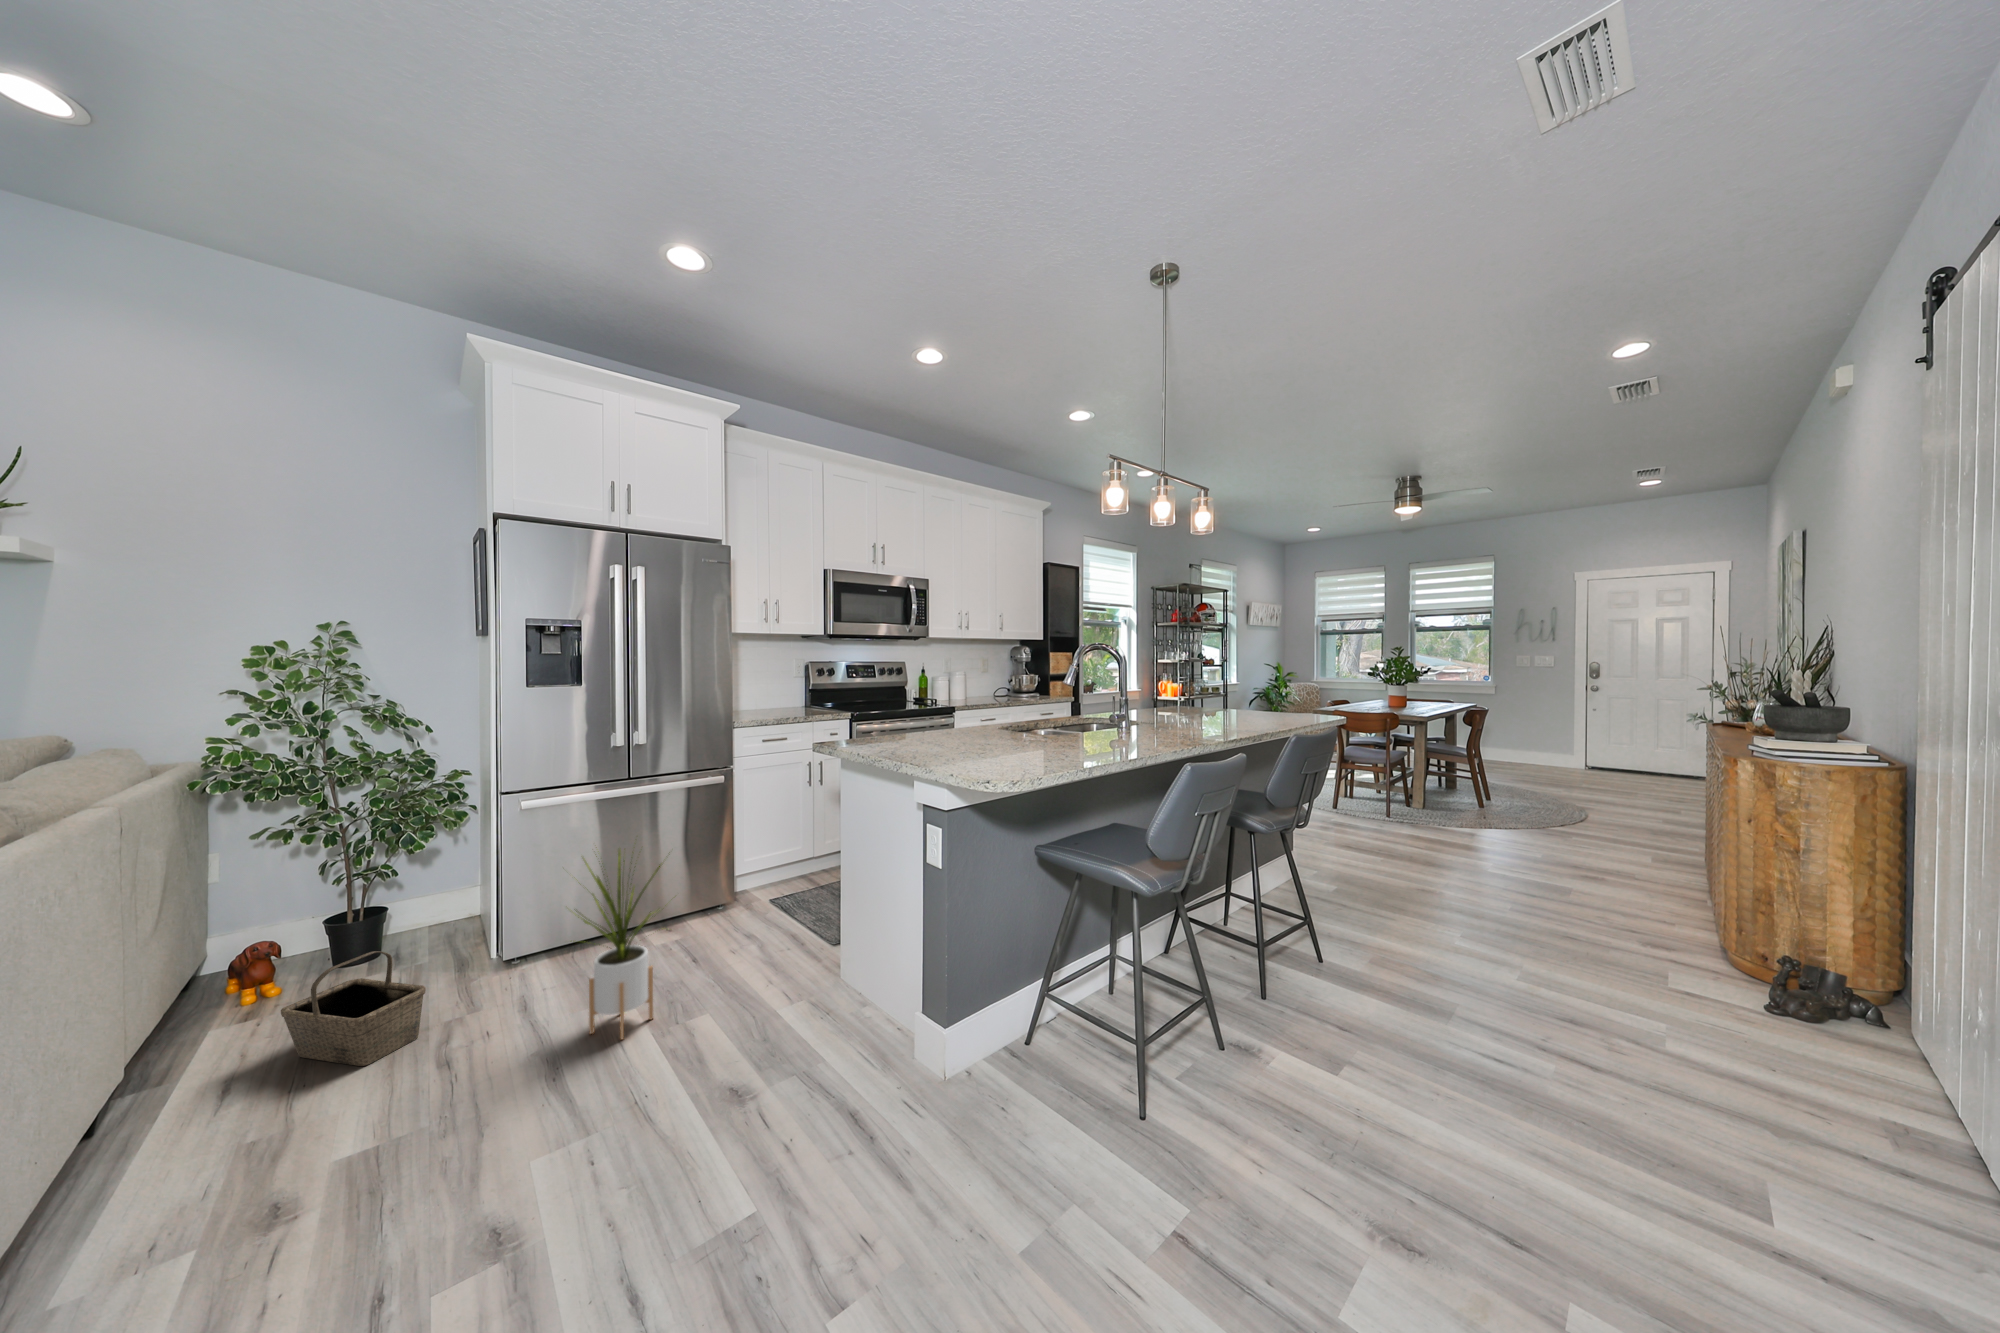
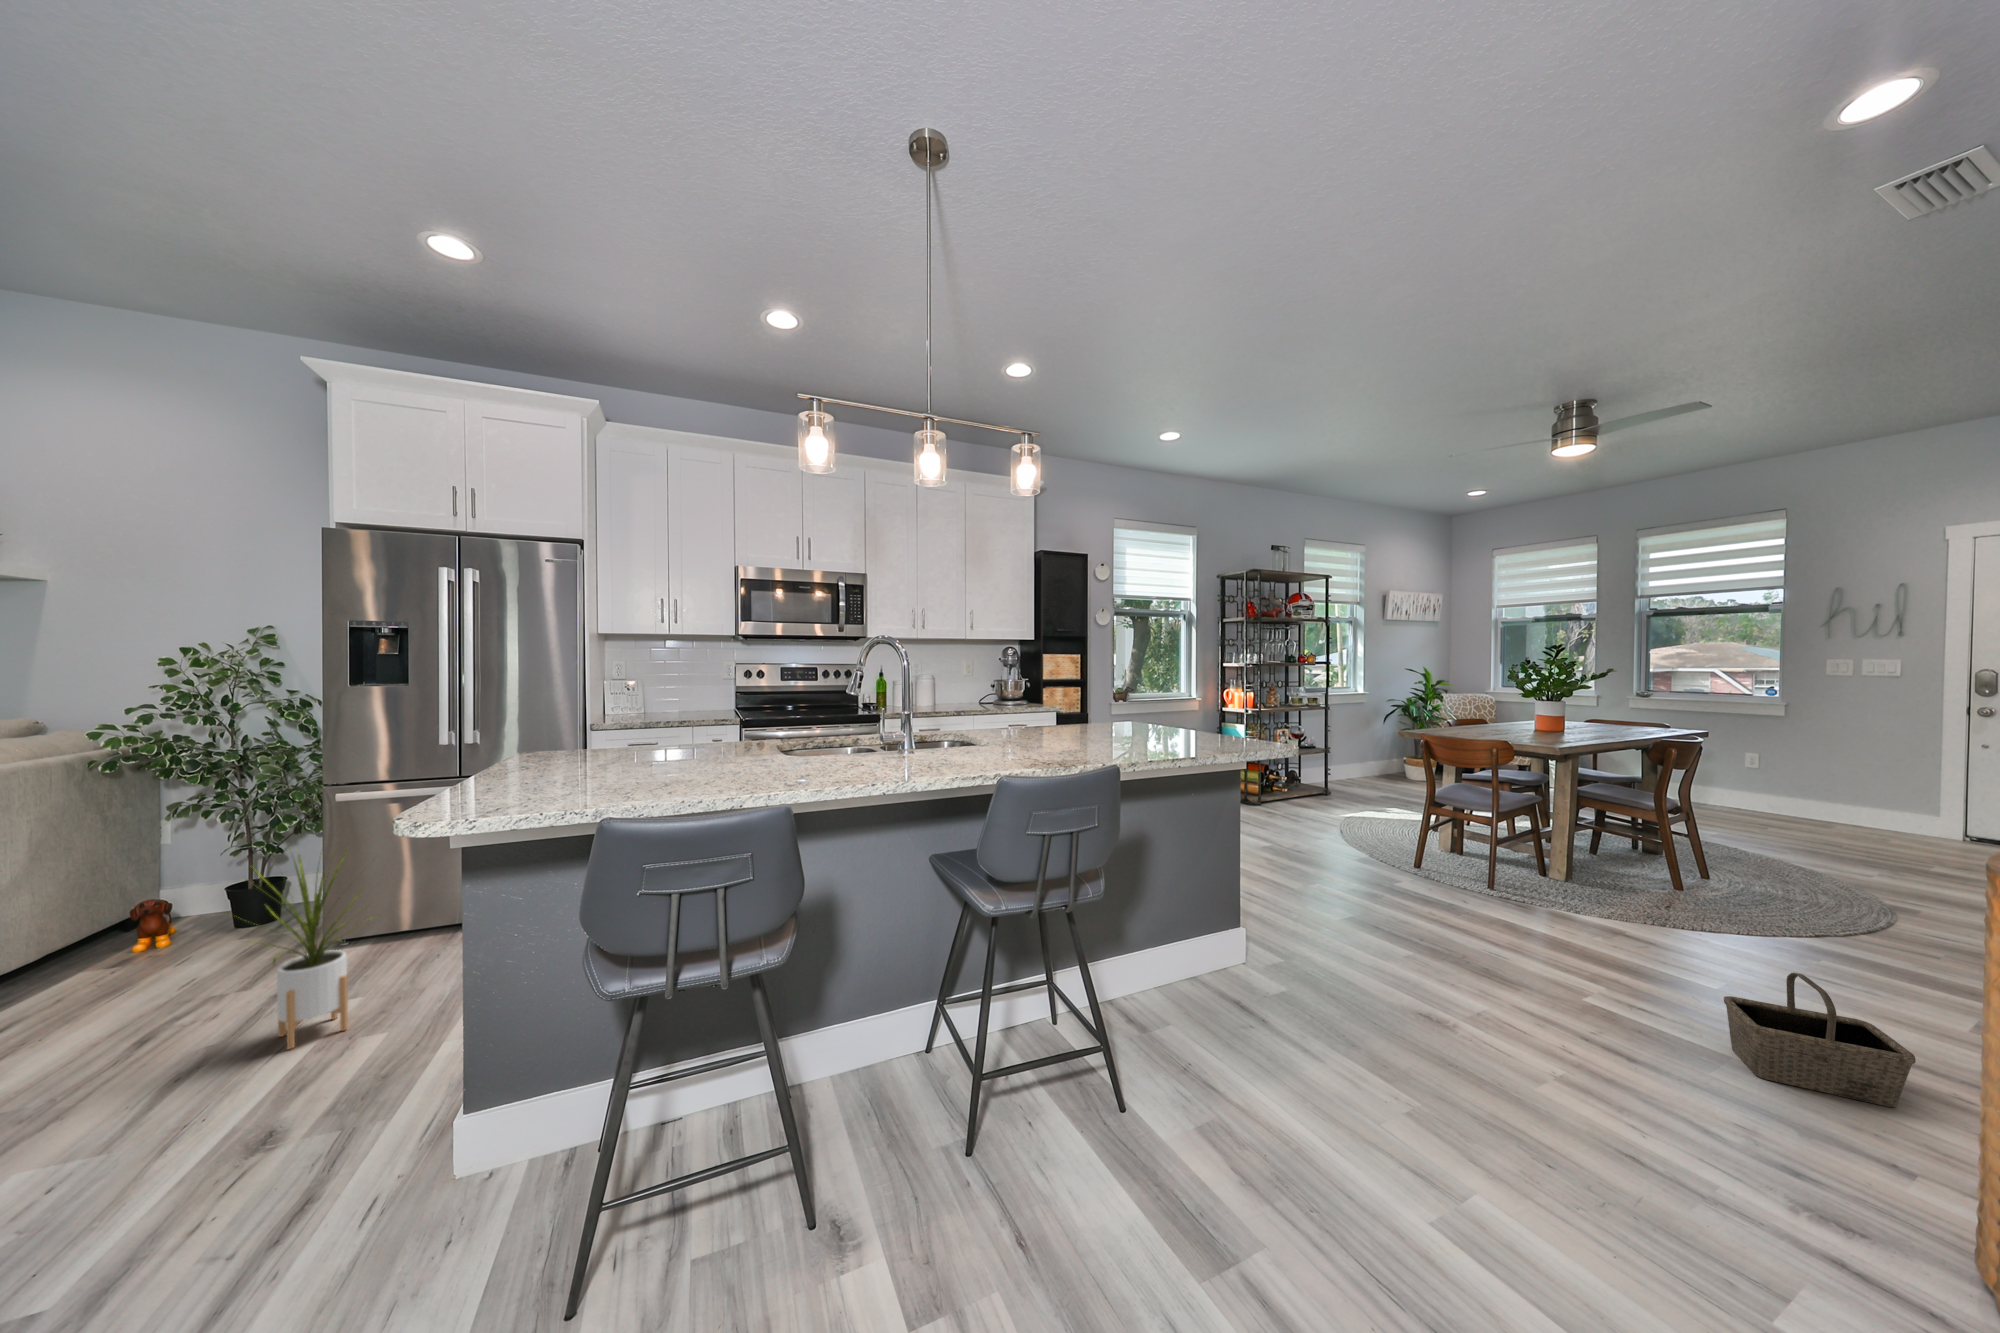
basket: present [281,951,426,1066] -> present [1724,973,1916,1107]

